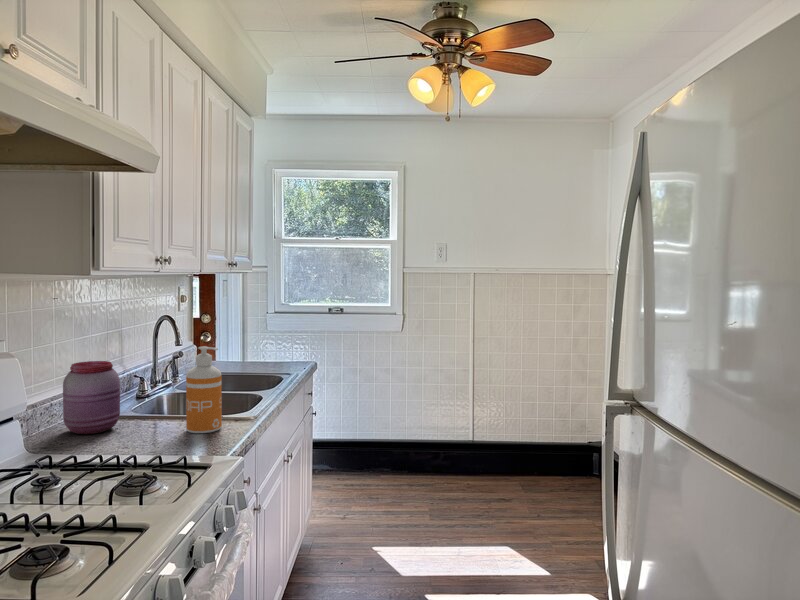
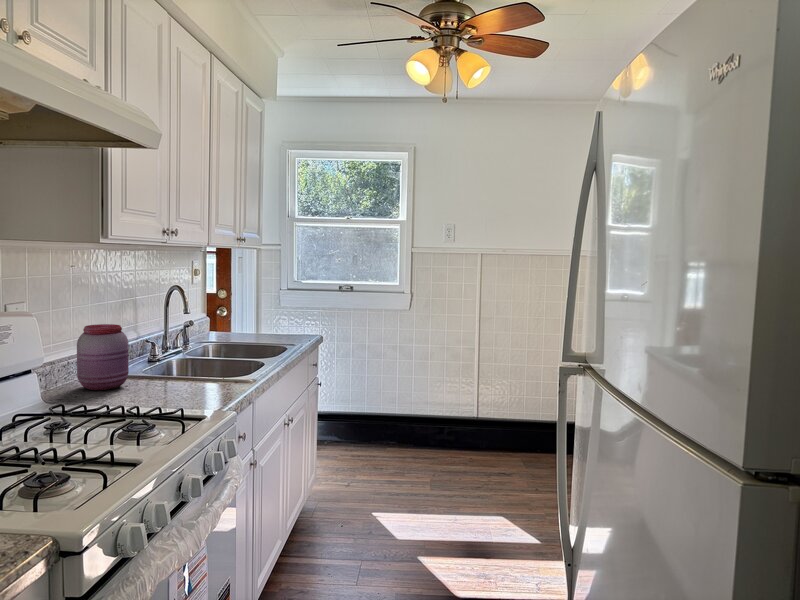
soap dispenser: present [186,346,222,433] -> none [188,313,221,392]

